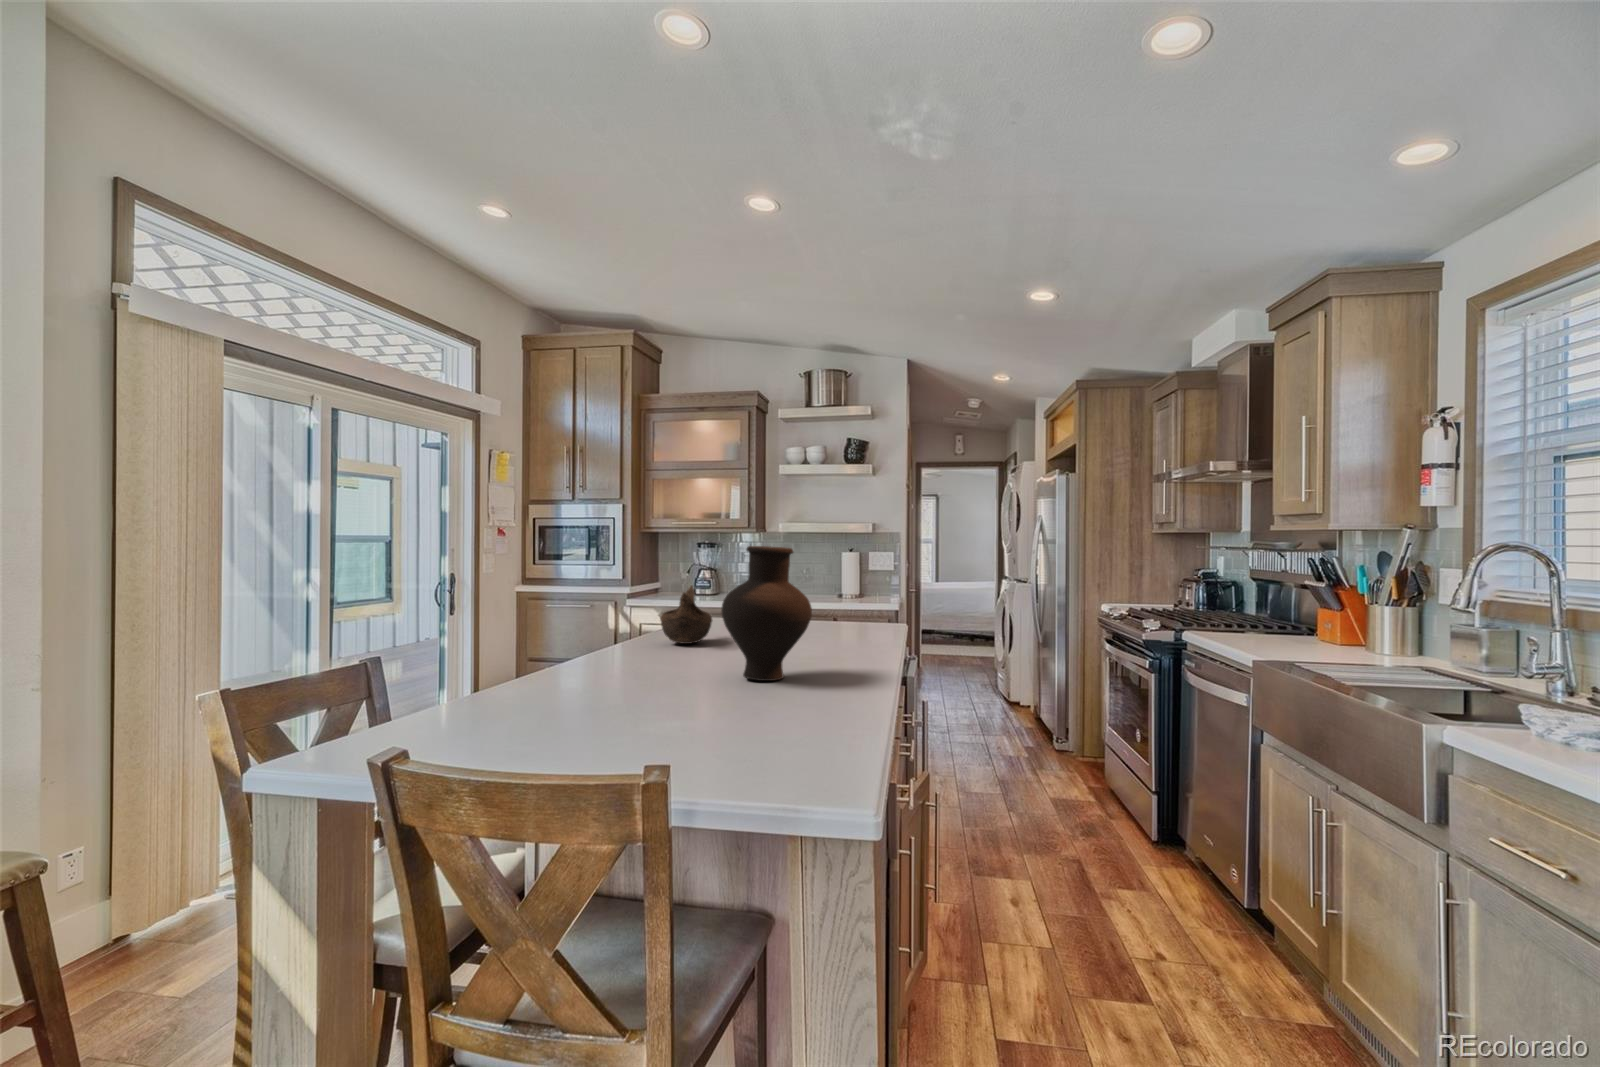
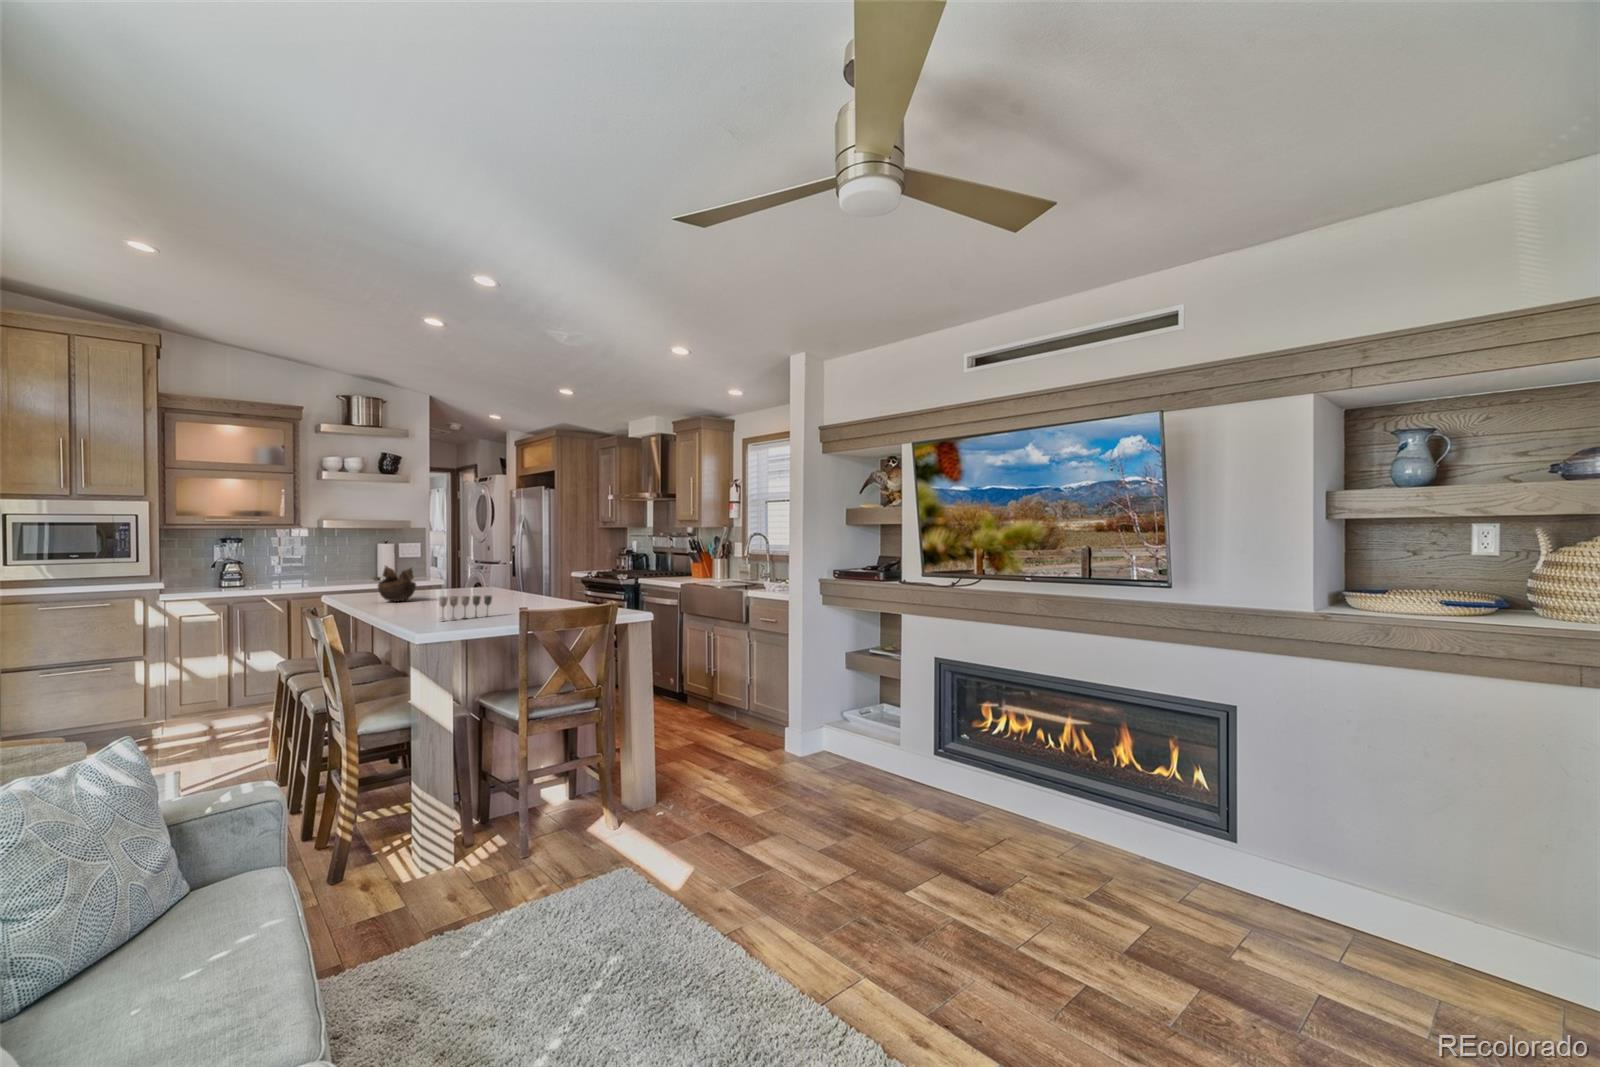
vase: present [721,546,812,681] -> none [491,537,539,602]
wine glass: none [488,666,590,724] -> present [439,595,492,620]

